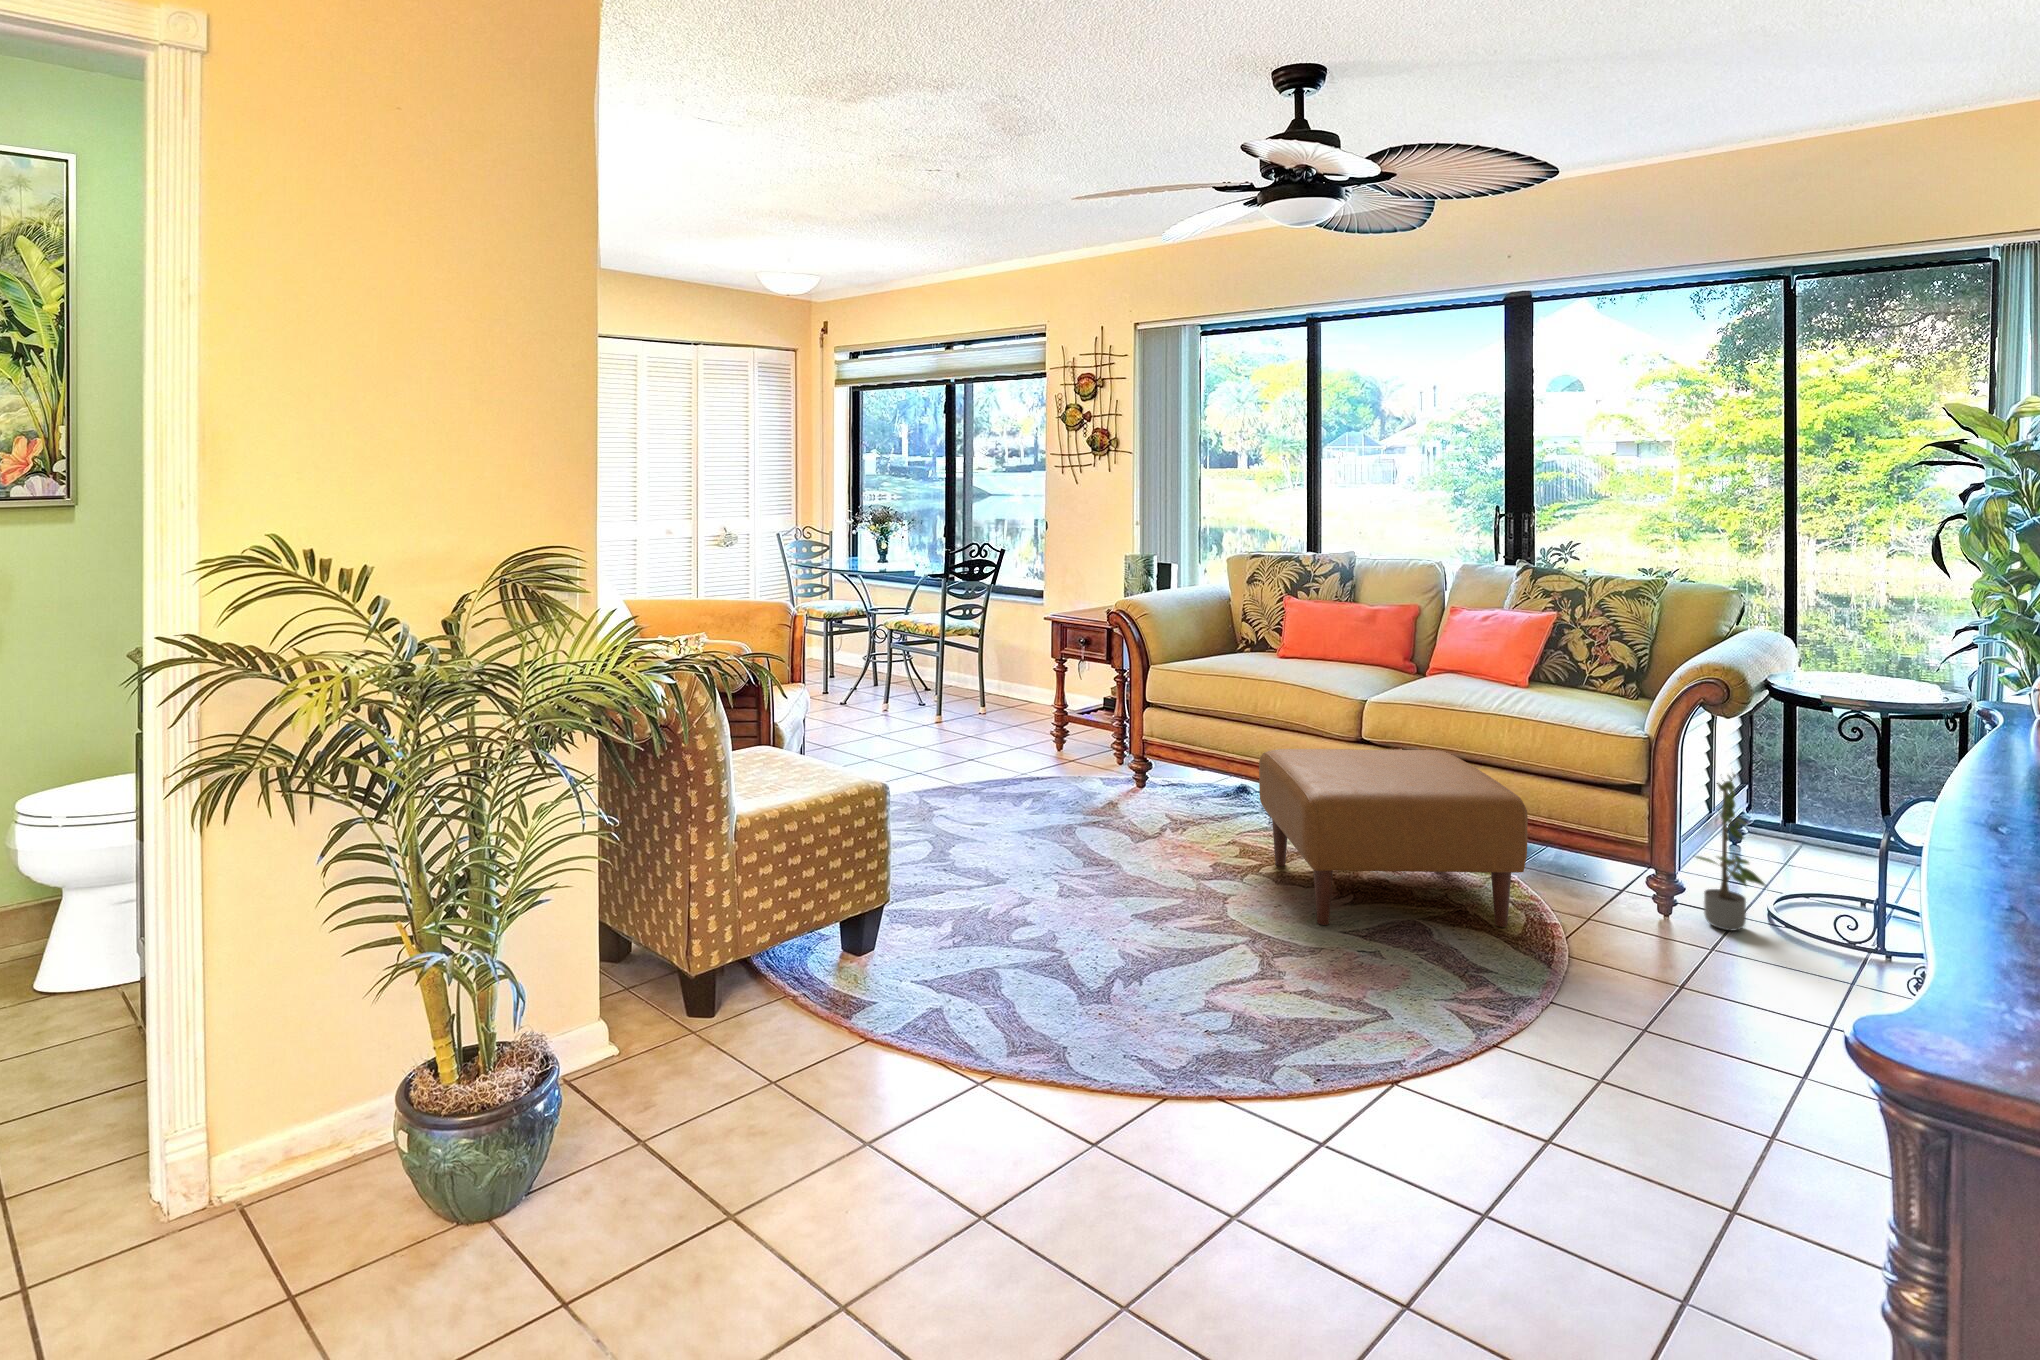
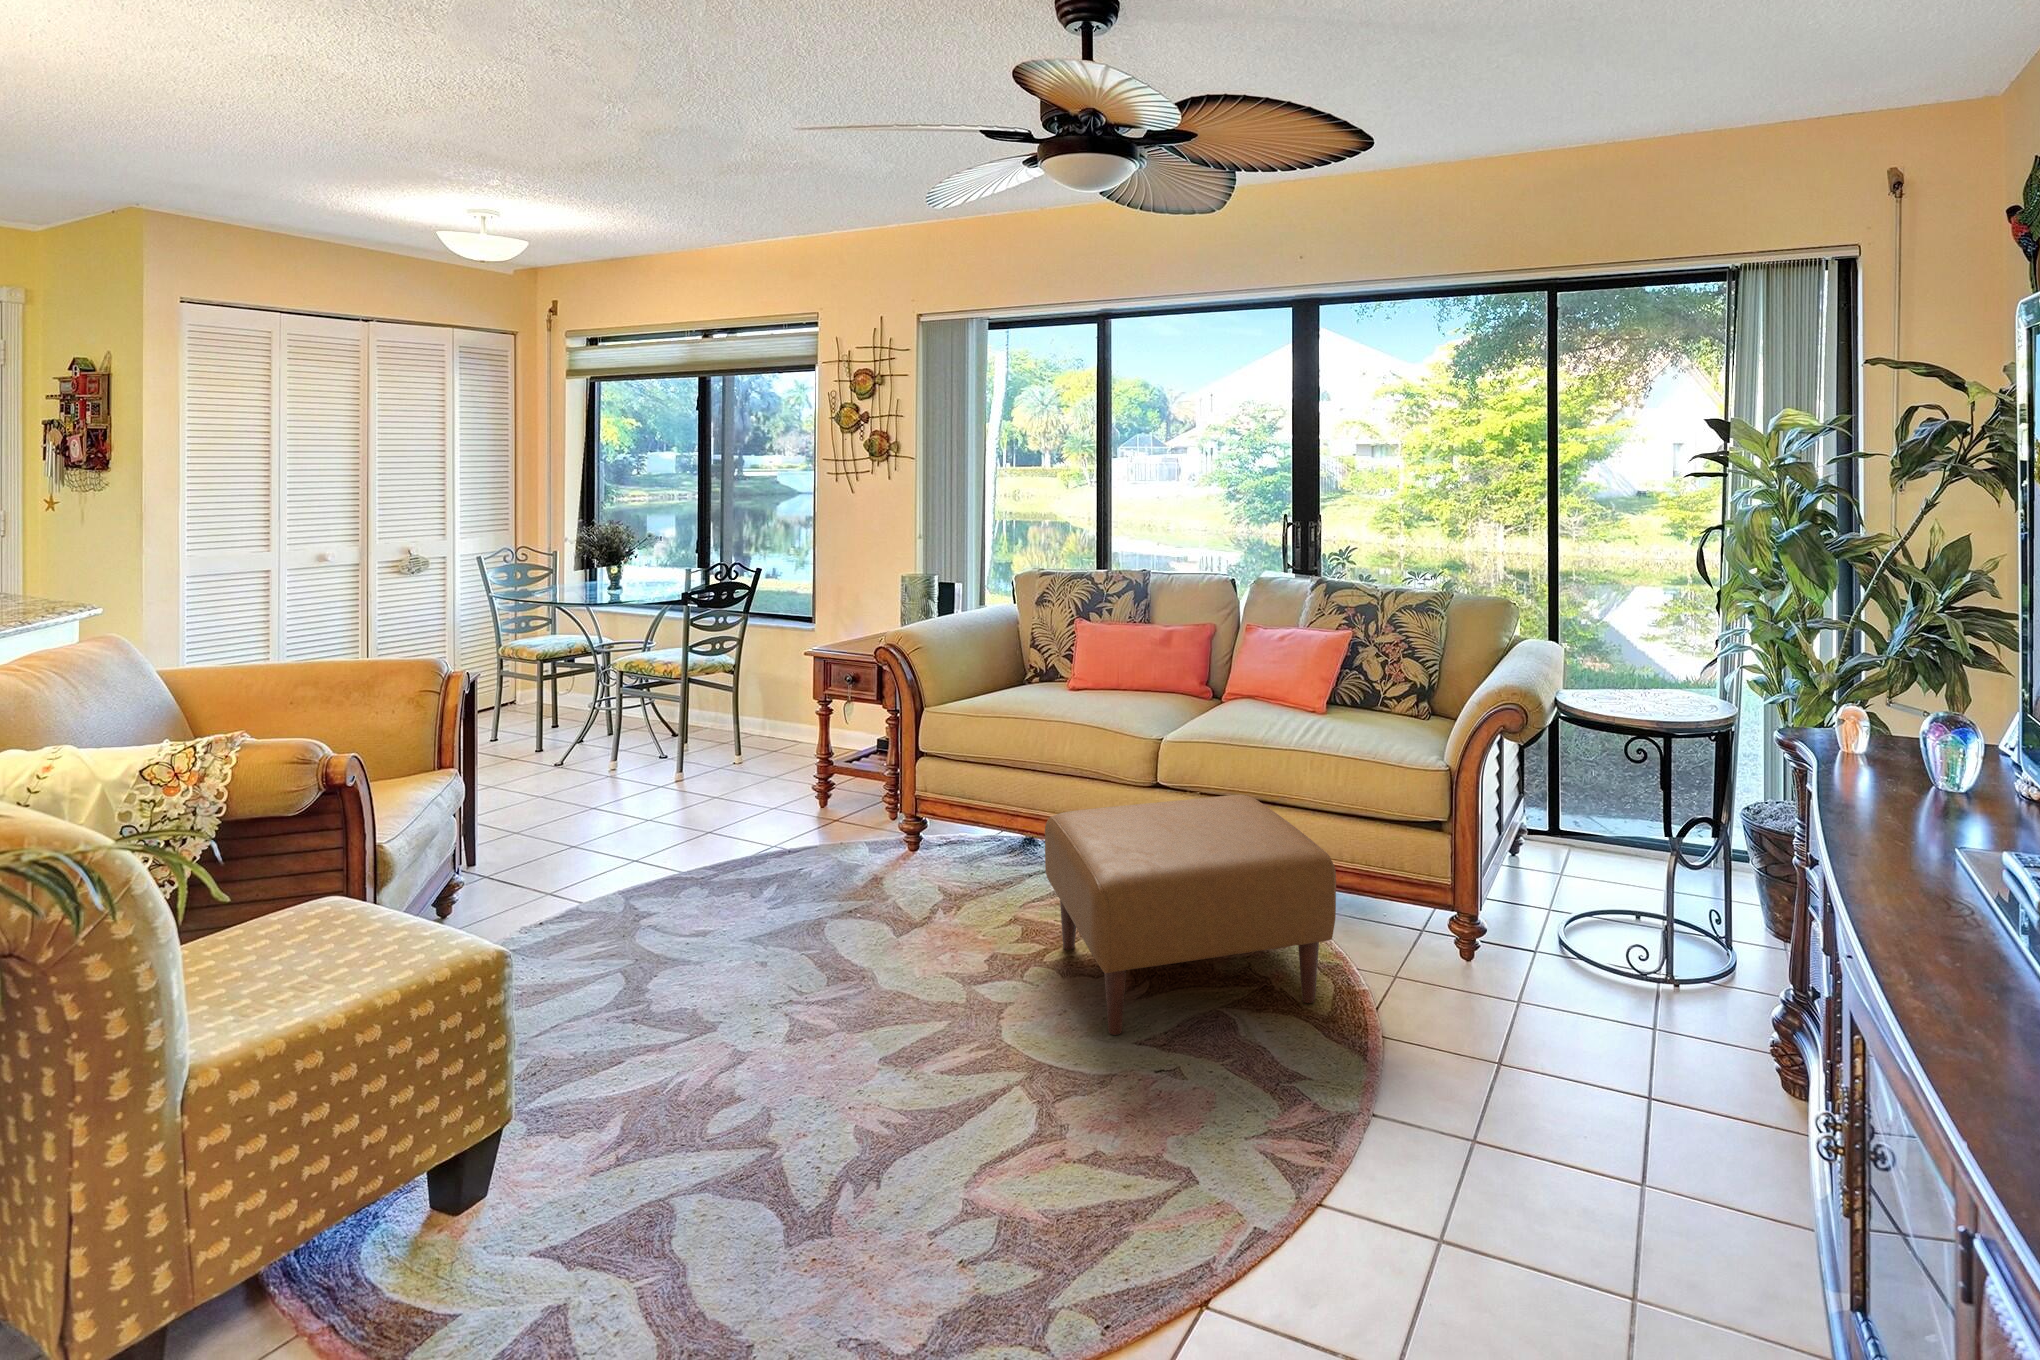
potted plant: present [1696,774,1766,931] -> none [1493,794,1561,969]

